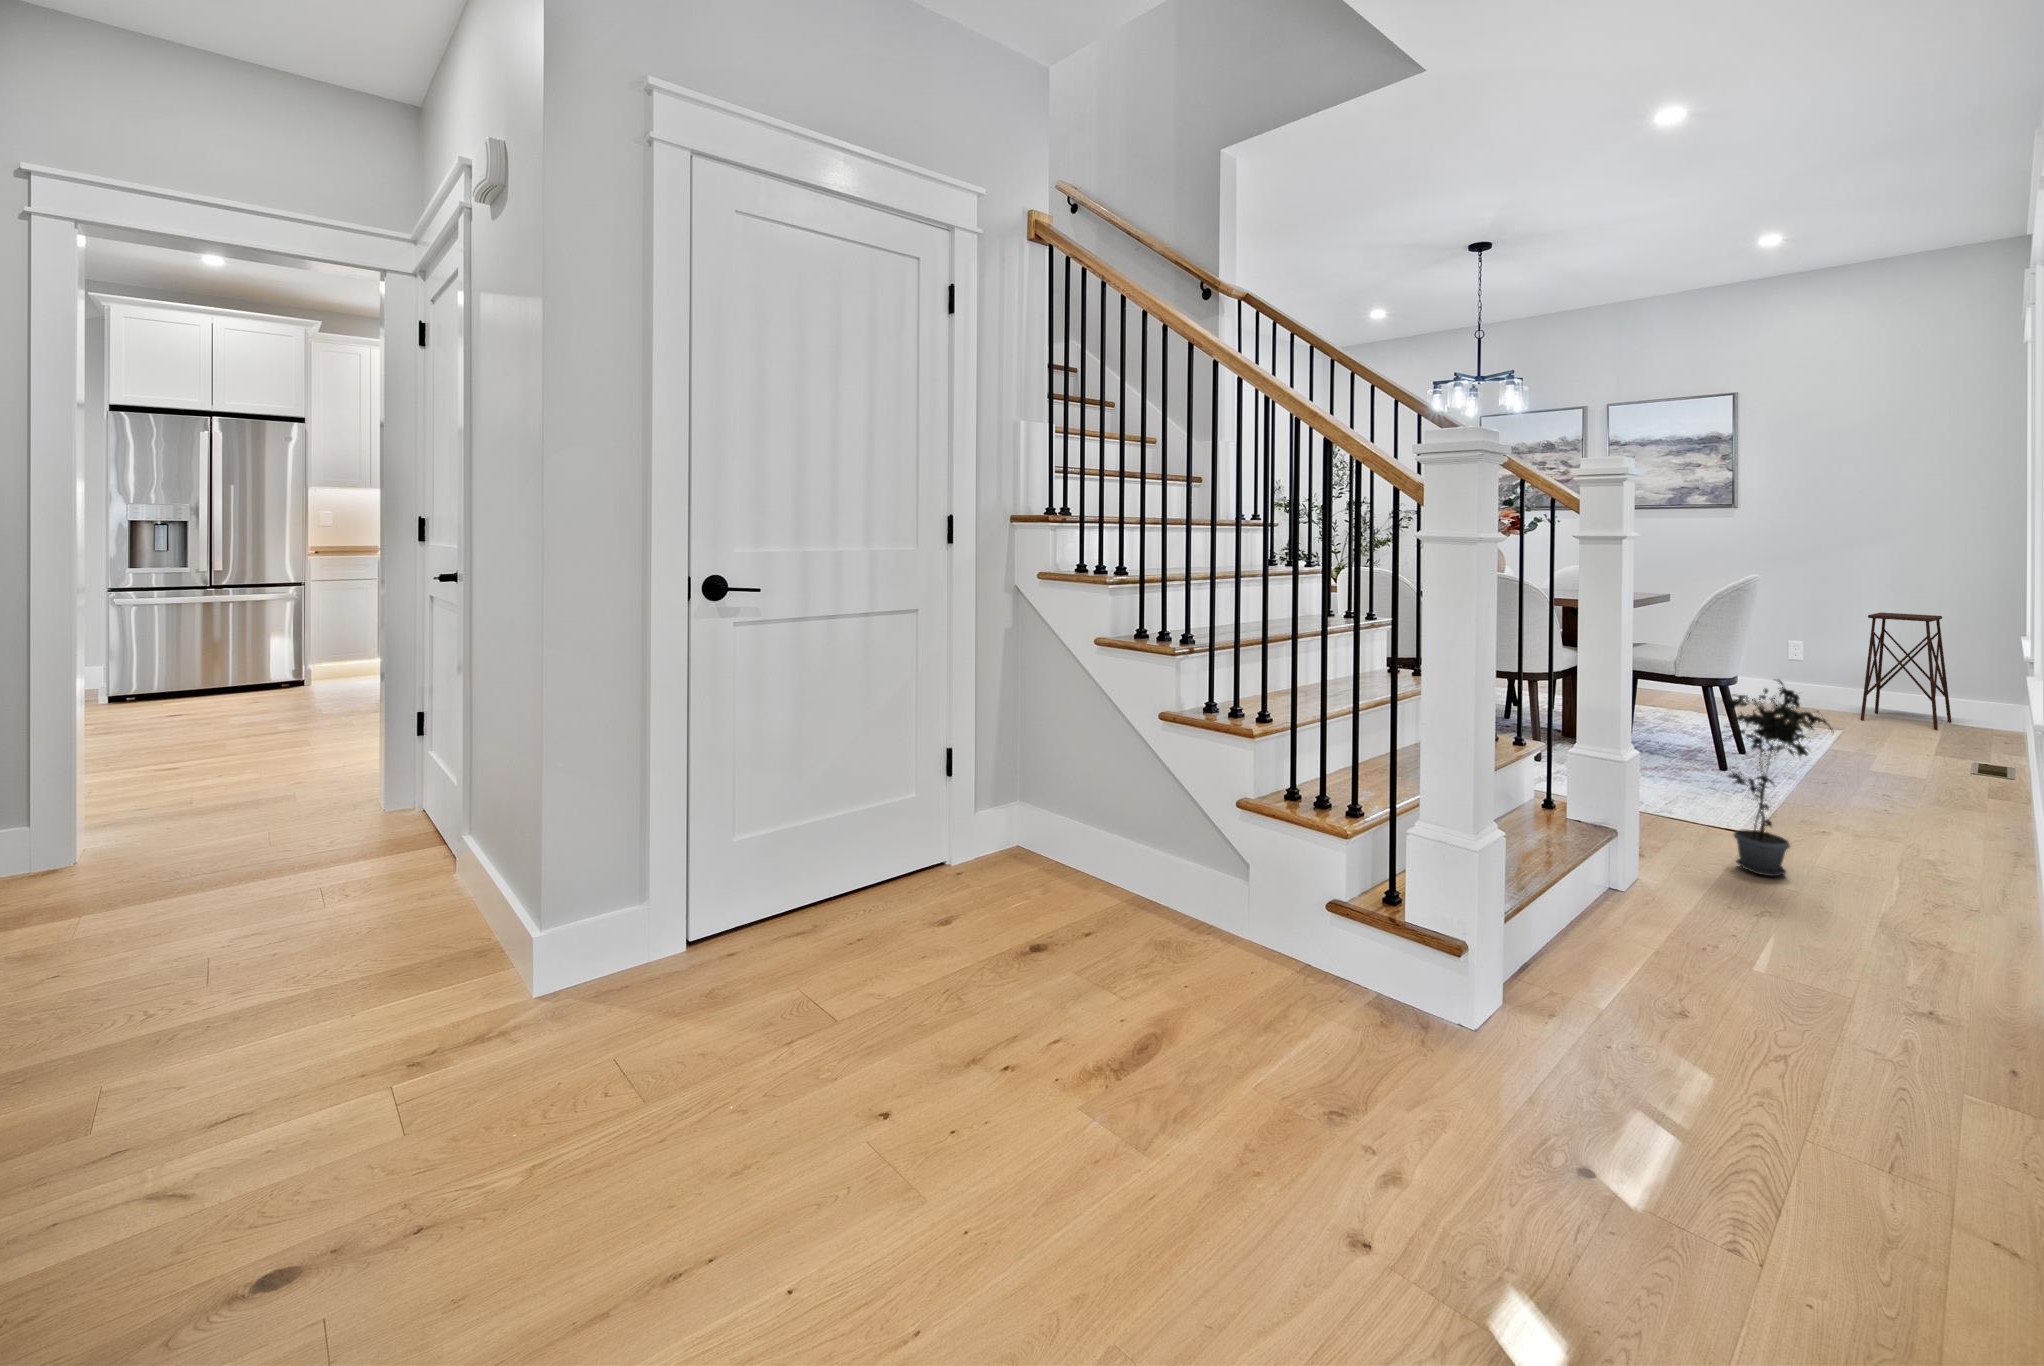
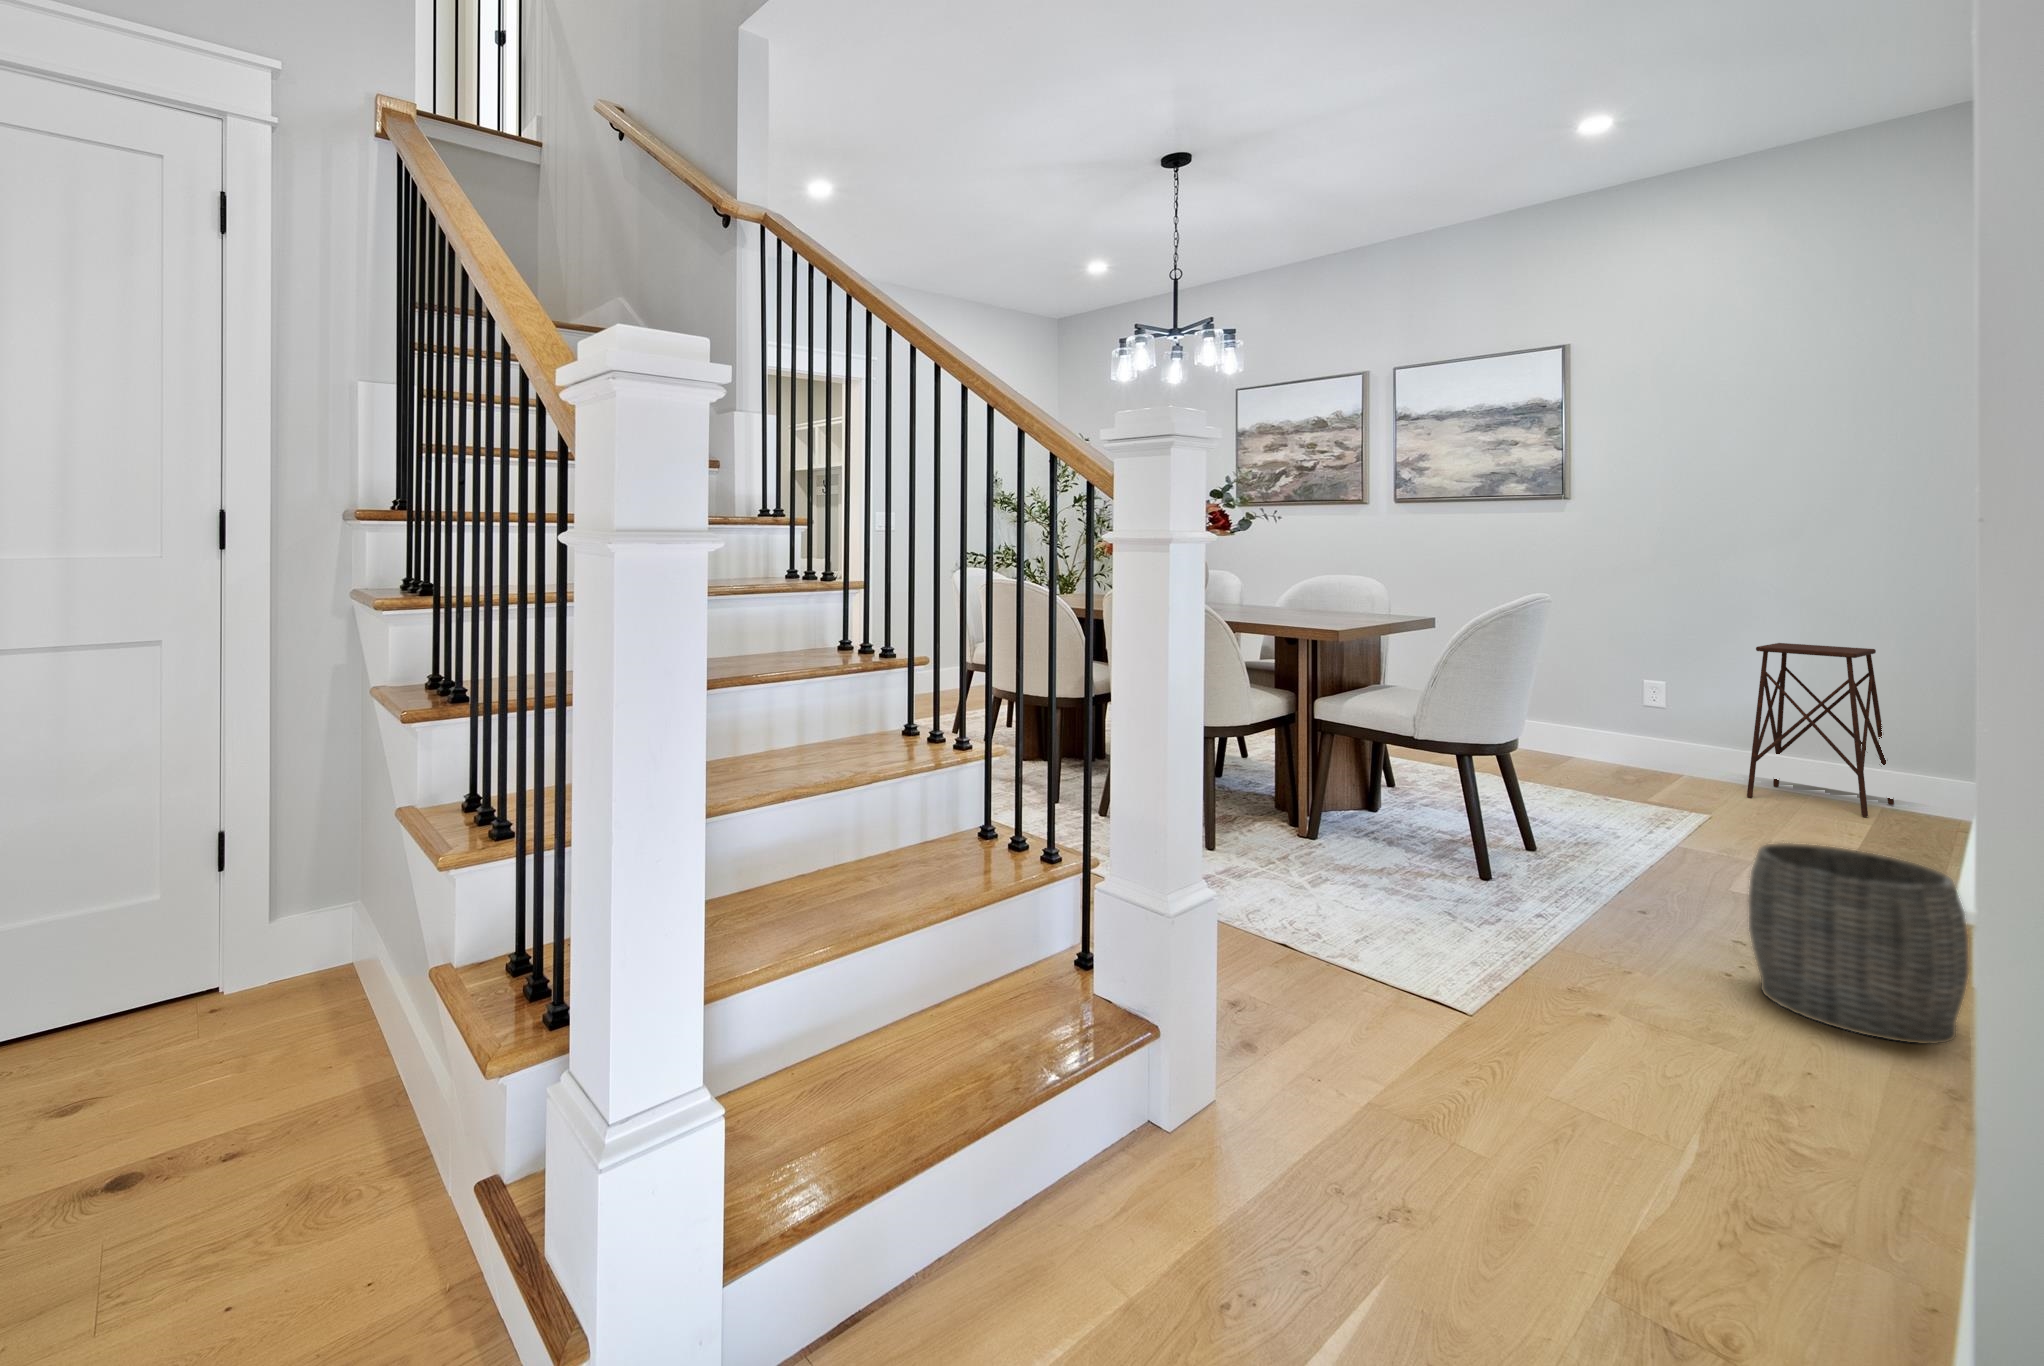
potted plant: present [1719,679,1833,876] -> none [1362,772,1548,1123]
woven basket: none [1898,729,2019,836] -> present [1749,843,1969,1044]

